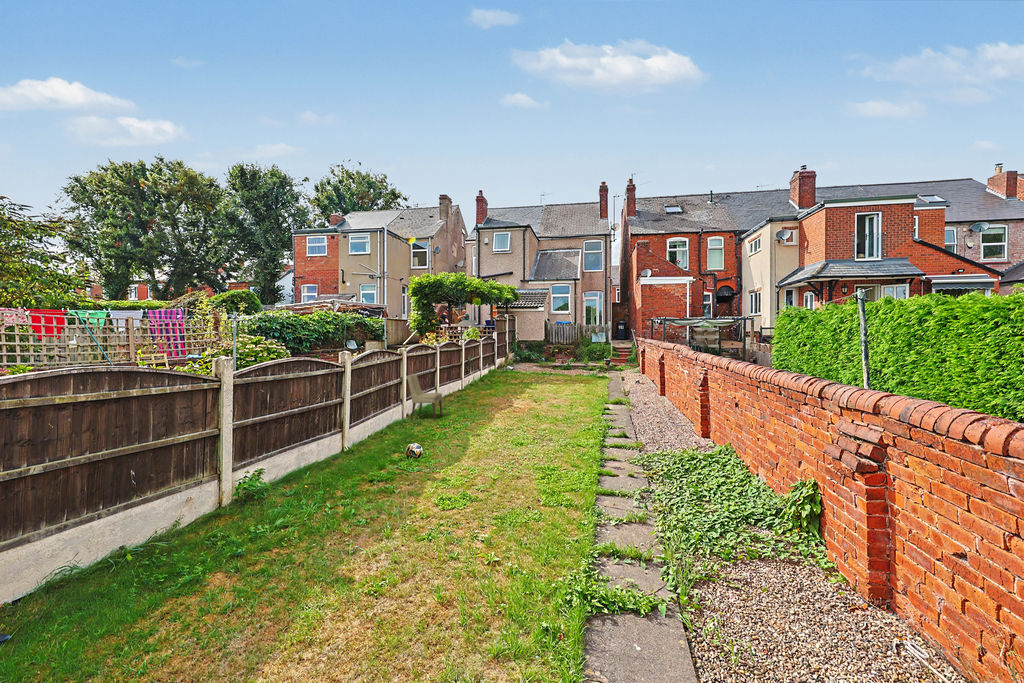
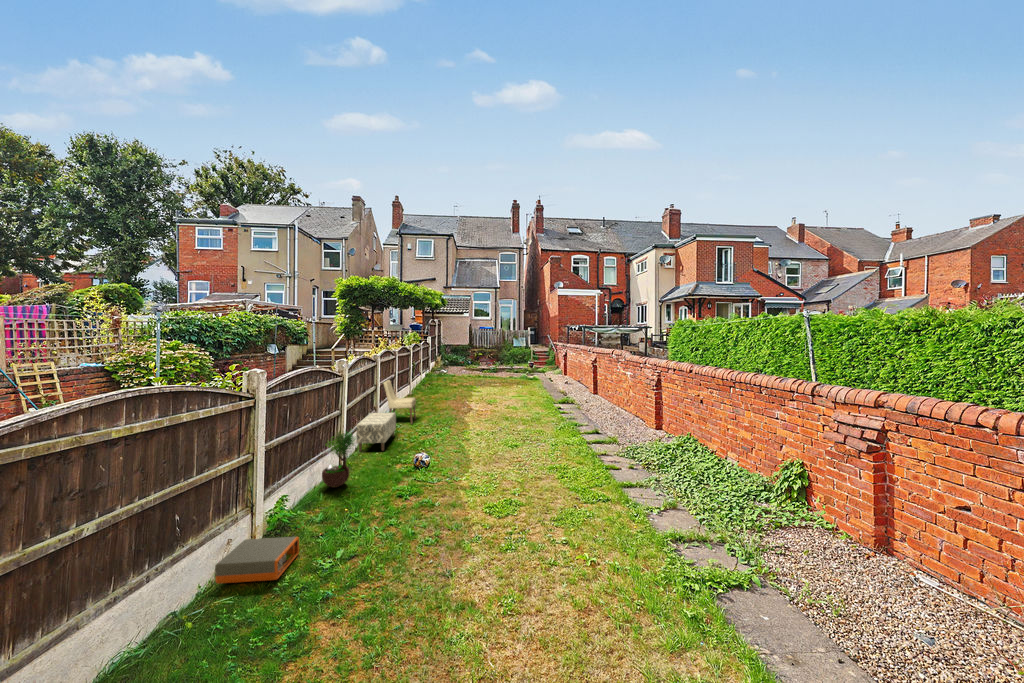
bench: none [363,406,411,443] -> present [356,413,396,452]
potted tree: none [309,414,343,471] -> present [322,432,355,487]
storage box: none [172,503,251,538] -> present [215,537,299,584]

